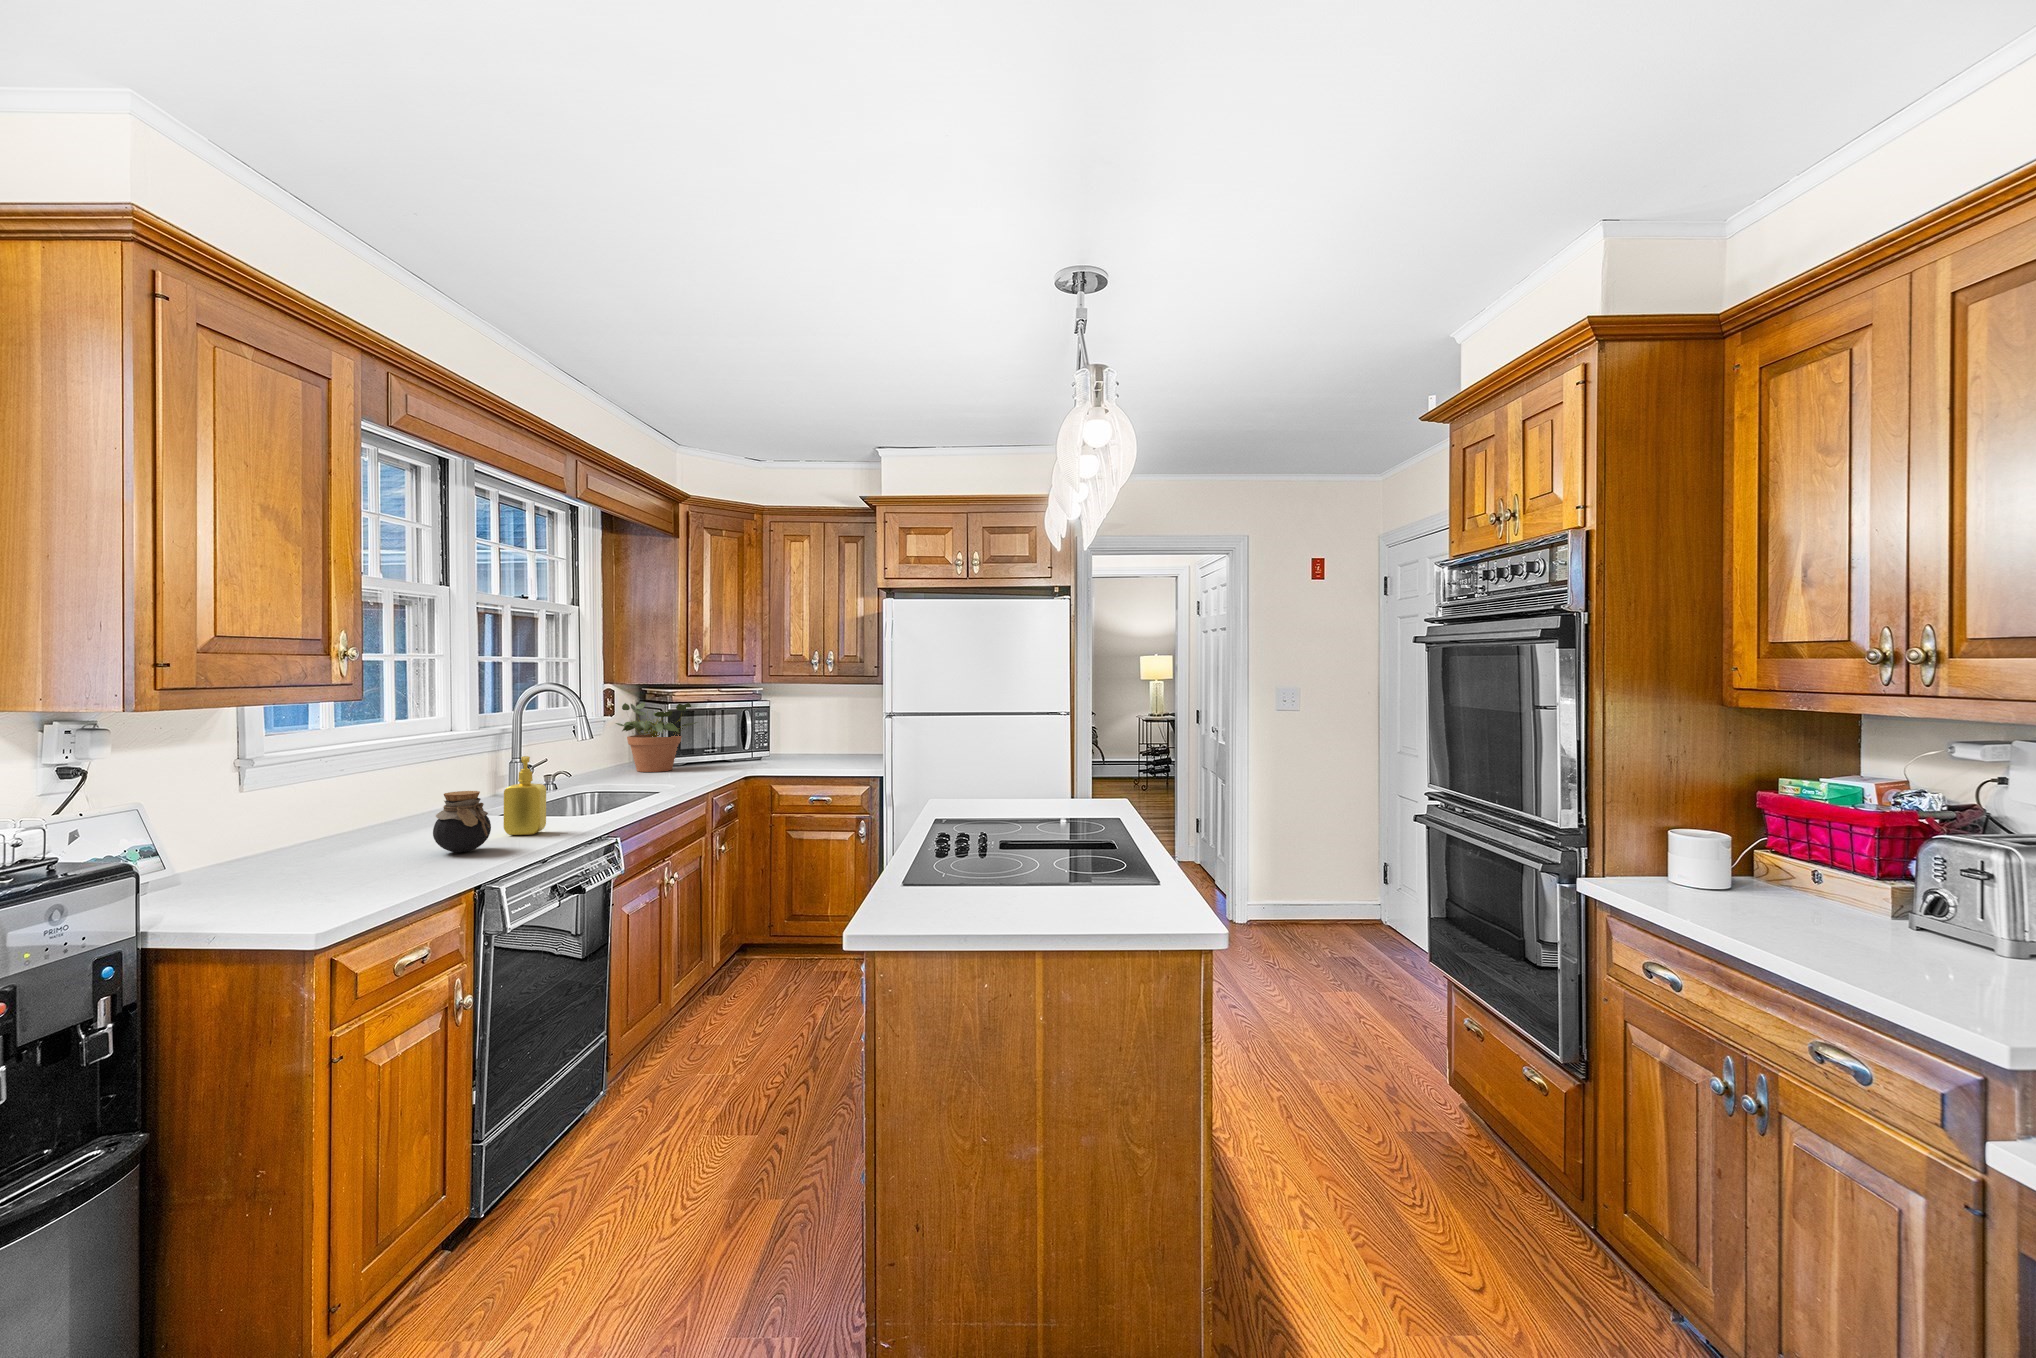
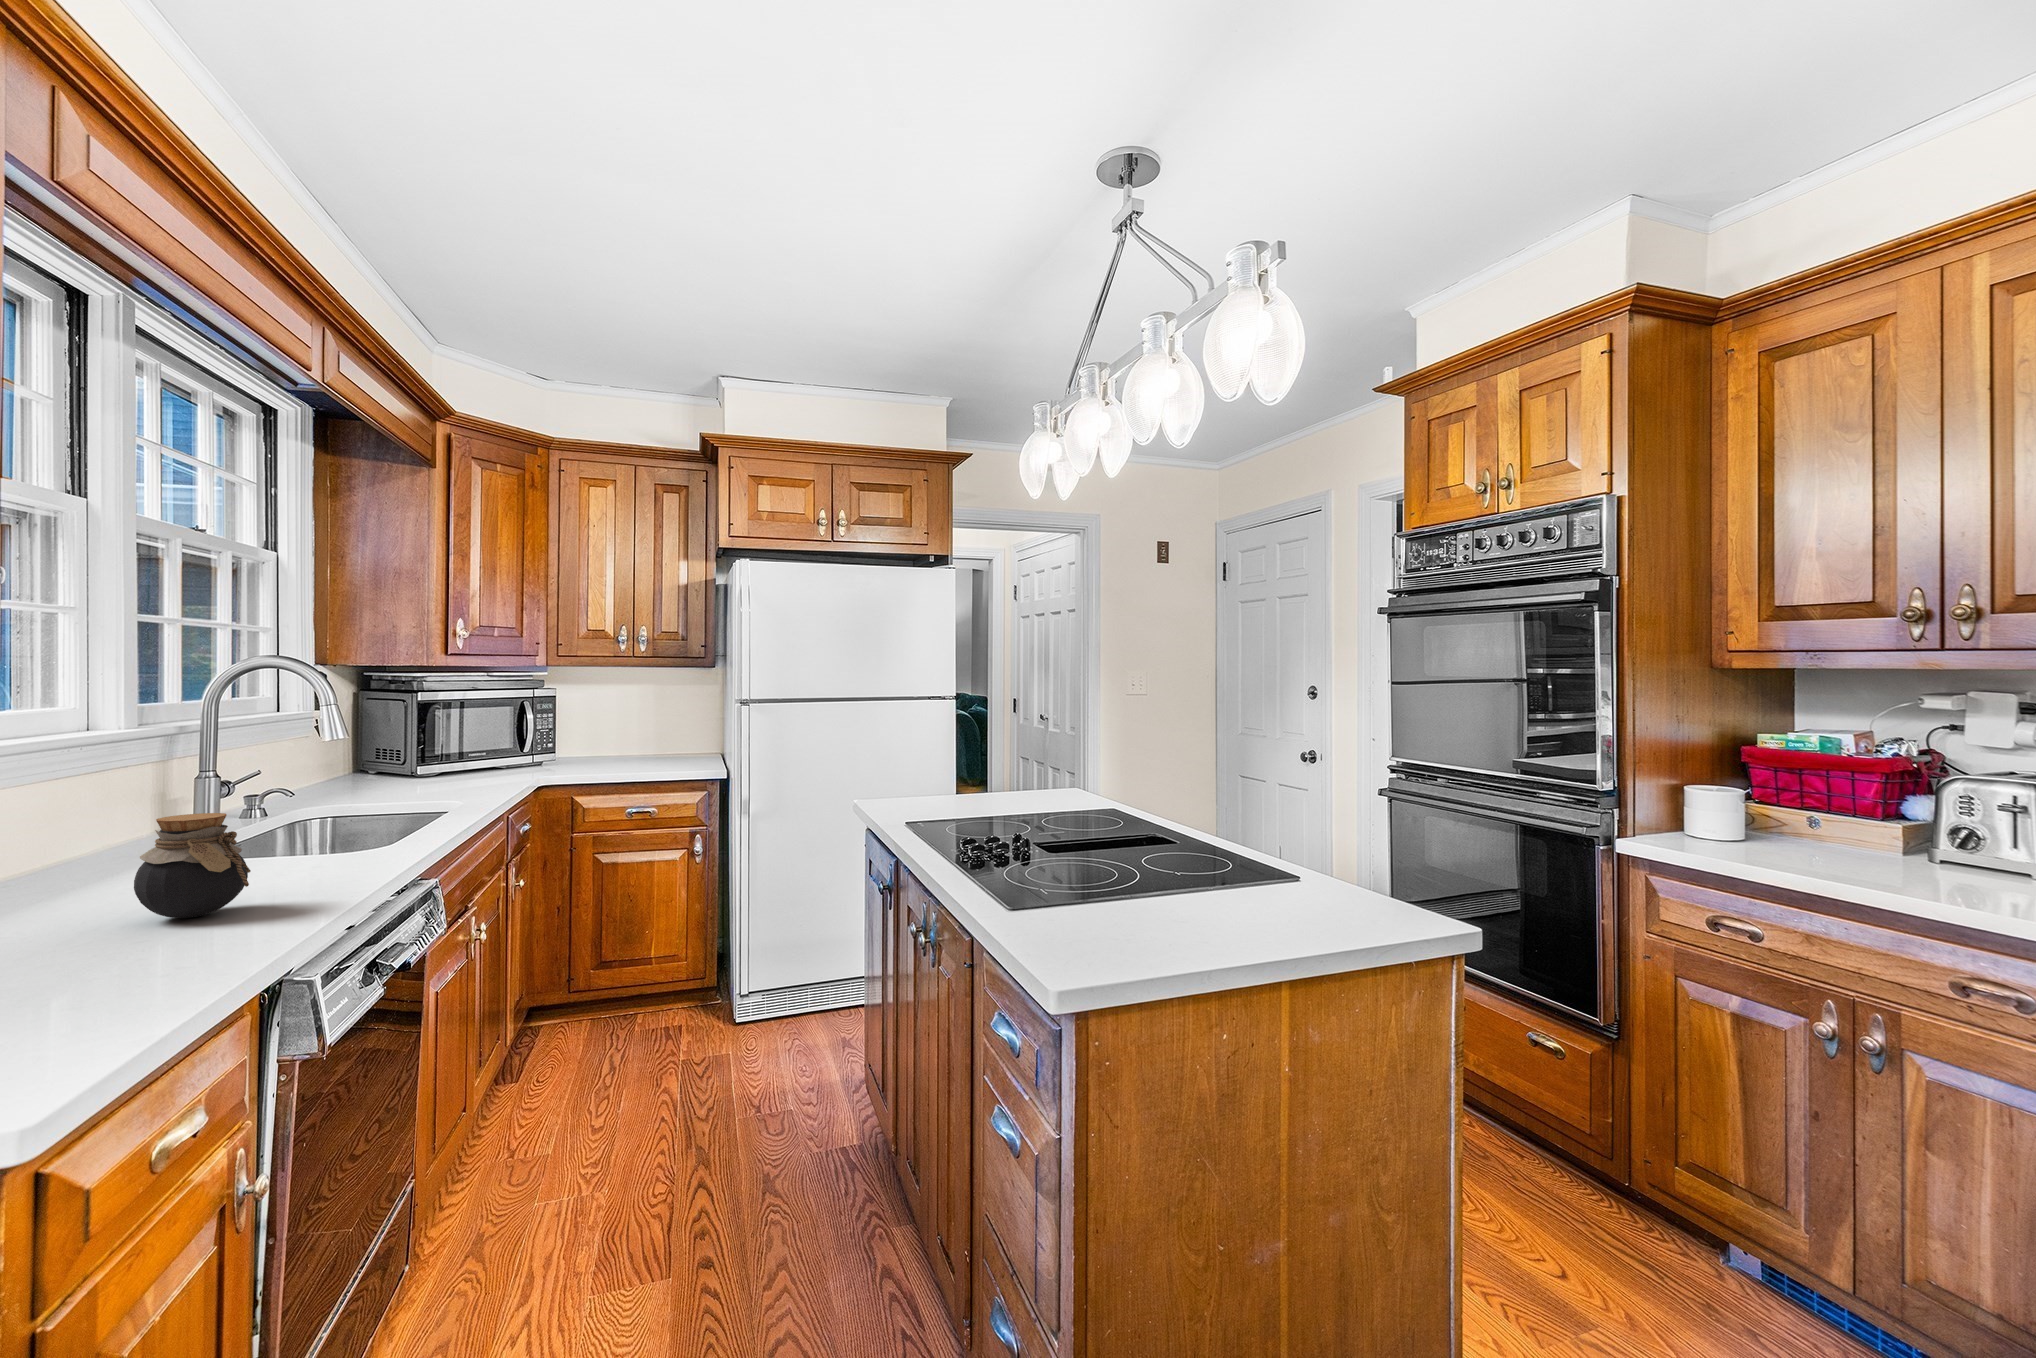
potted plant: present [616,702,697,772] -> none [331,690,468,786]
soap dispenser: present [504,756,546,835] -> none [246,757,320,883]

